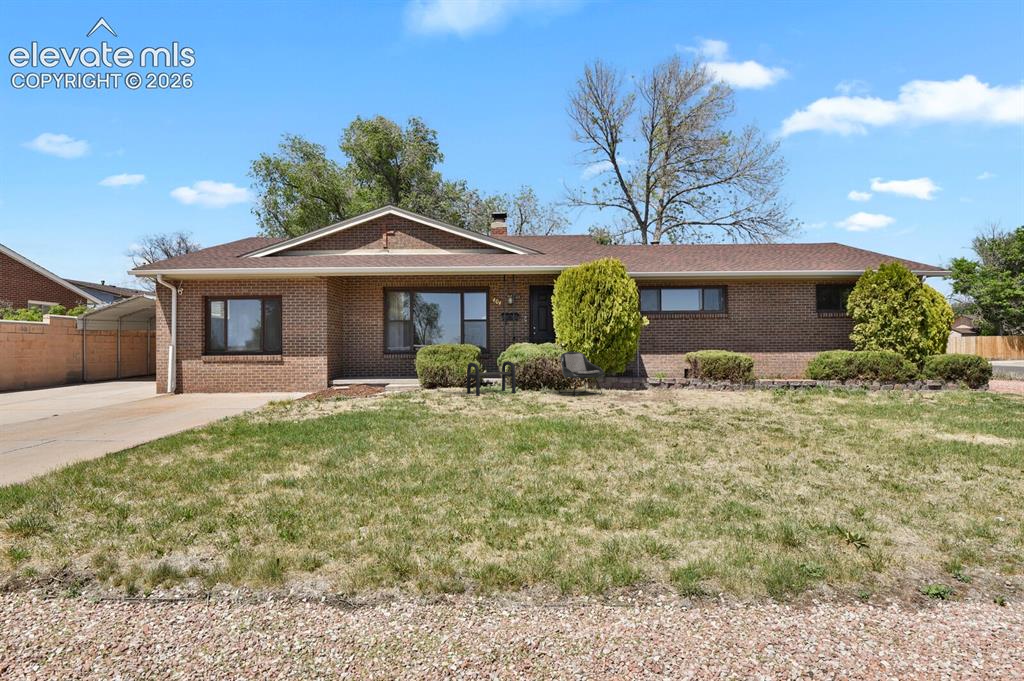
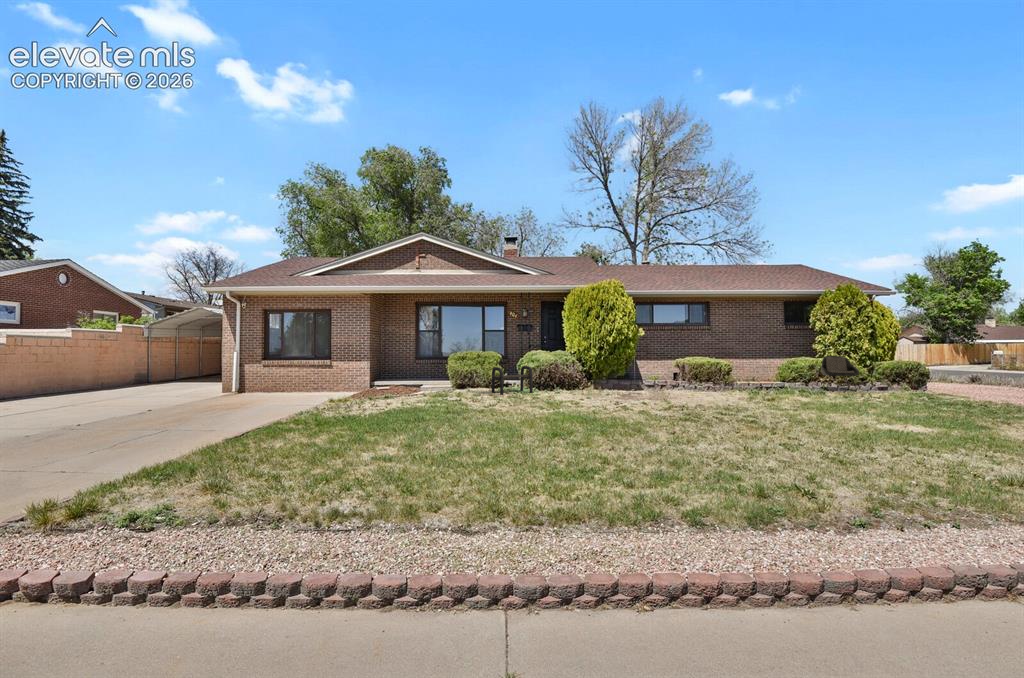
lounge chair: present [559,352,604,397] -> present [821,356,859,391]

